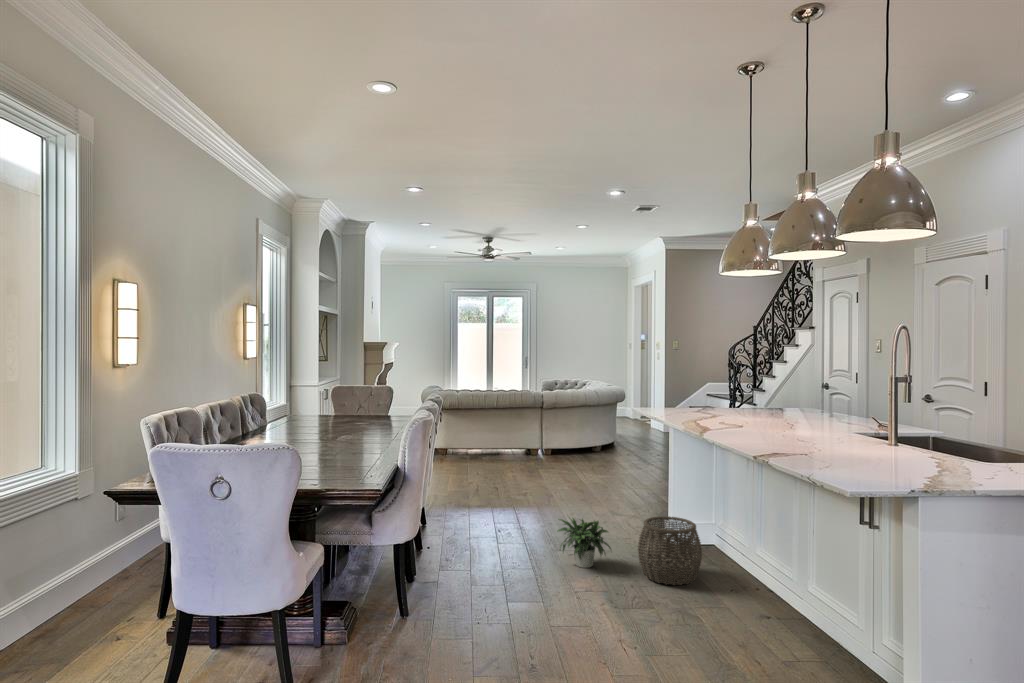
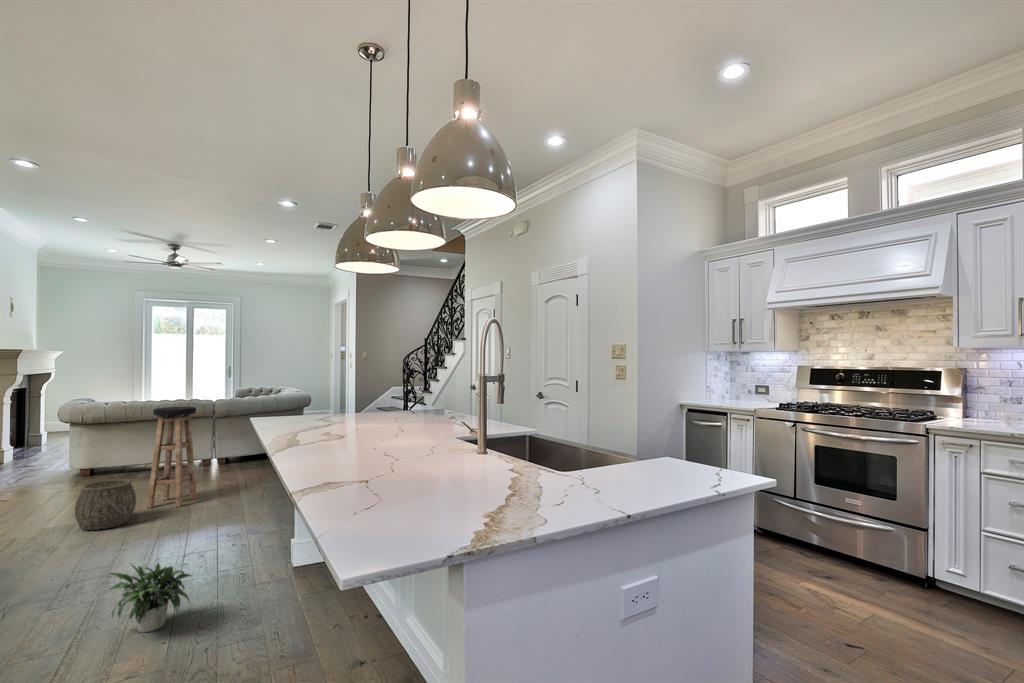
bar stool: none [518,395,552,485] -> present [147,407,196,508]
woven basket: present [638,516,702,585] -> present [74,479,136,531]

